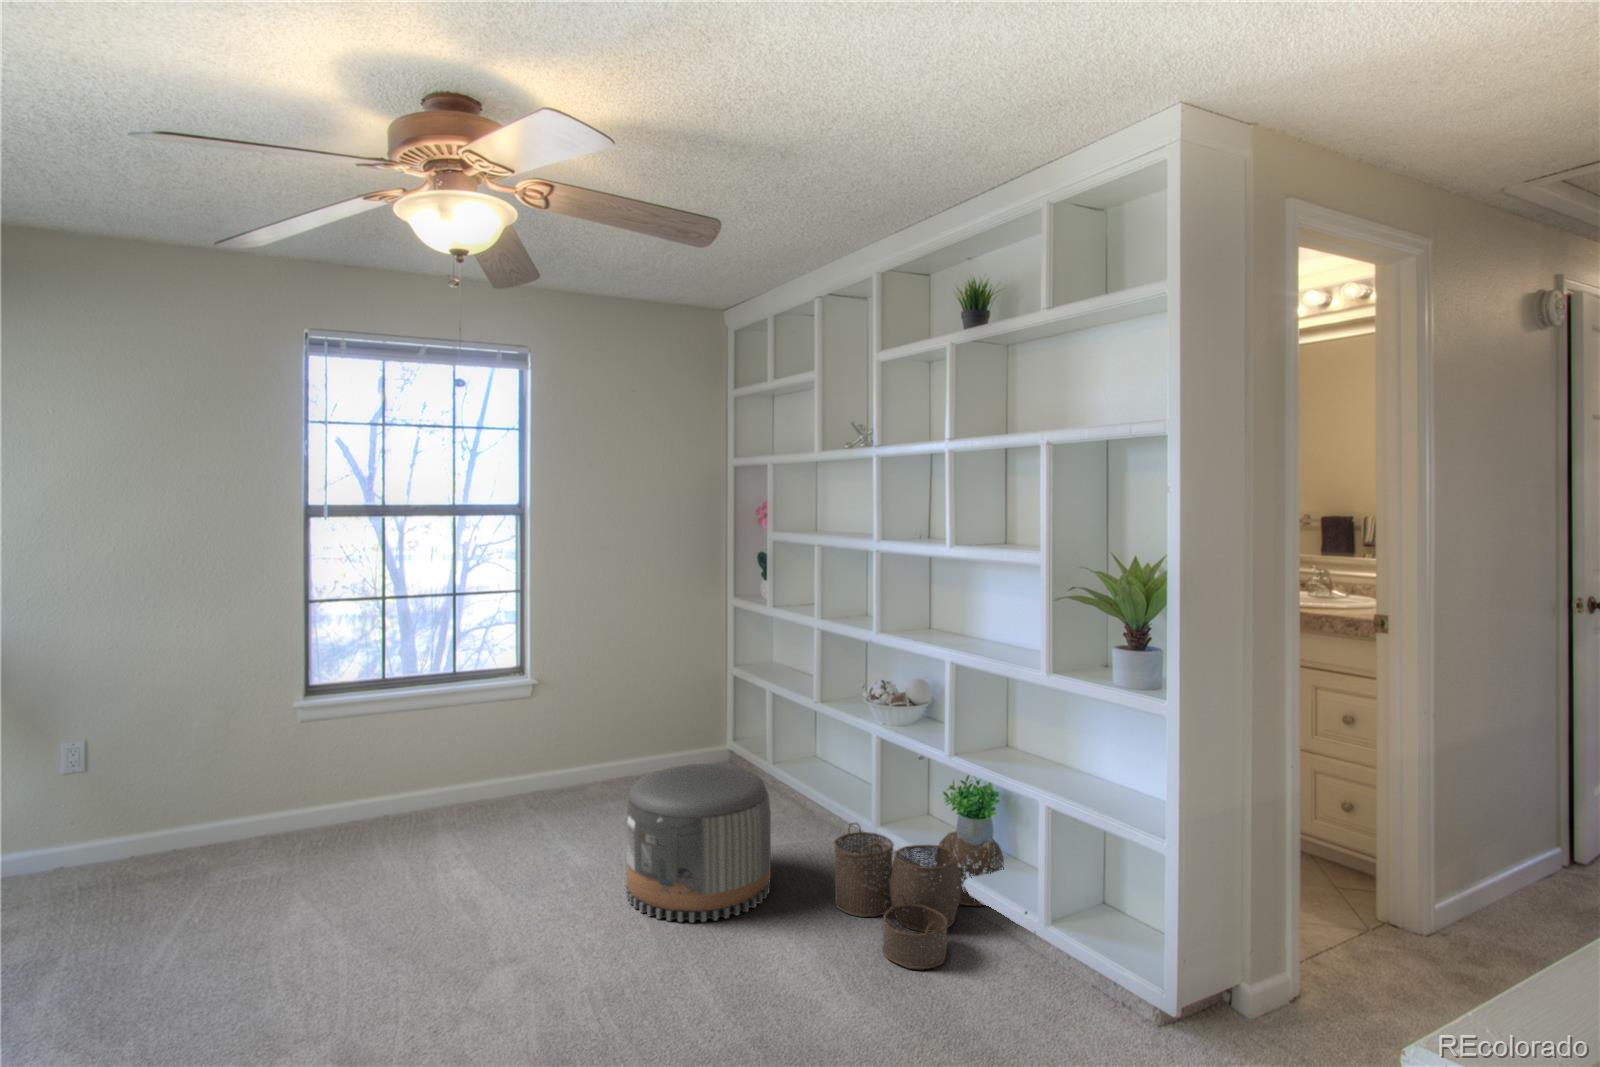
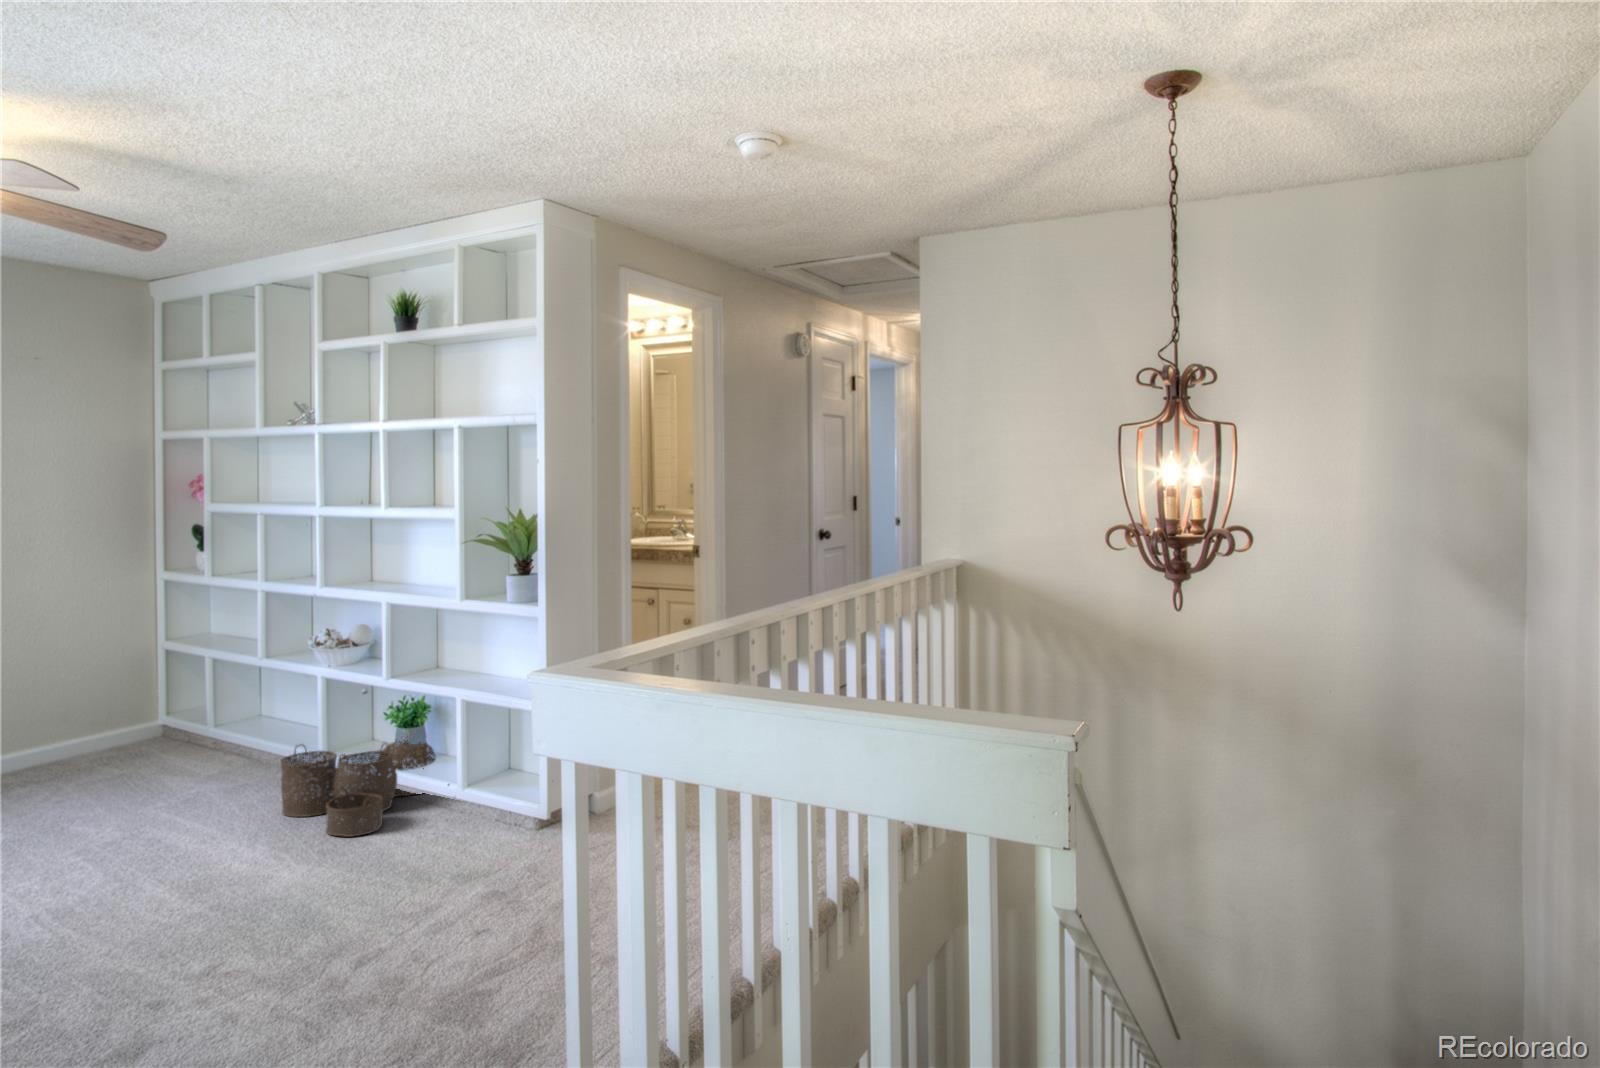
pouf: present [626,764,771,923] -> none [51,713,216,850]

